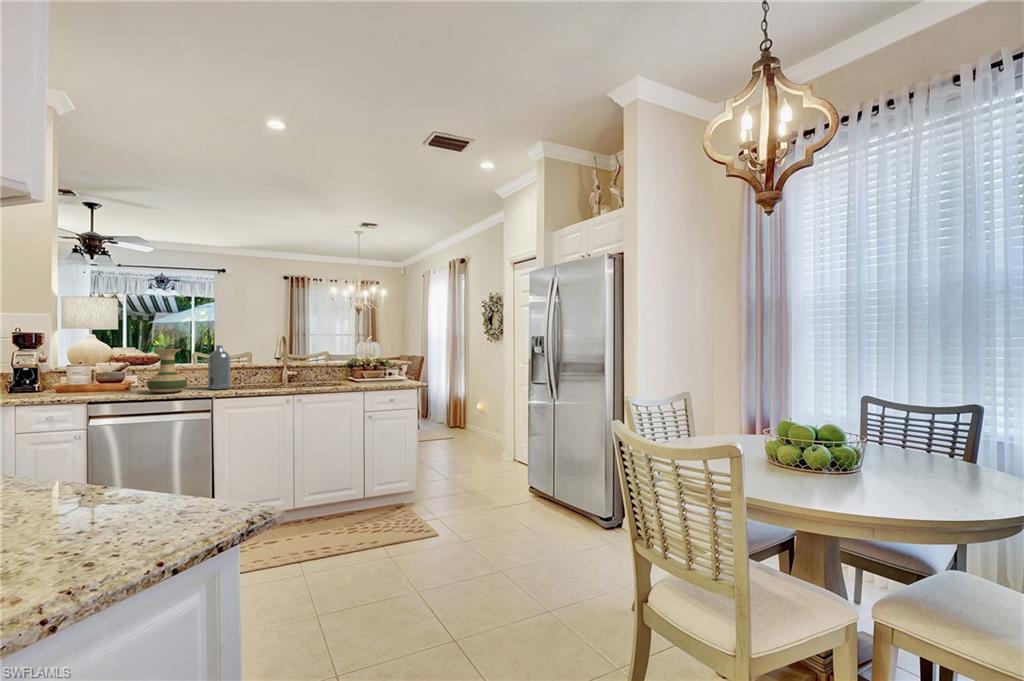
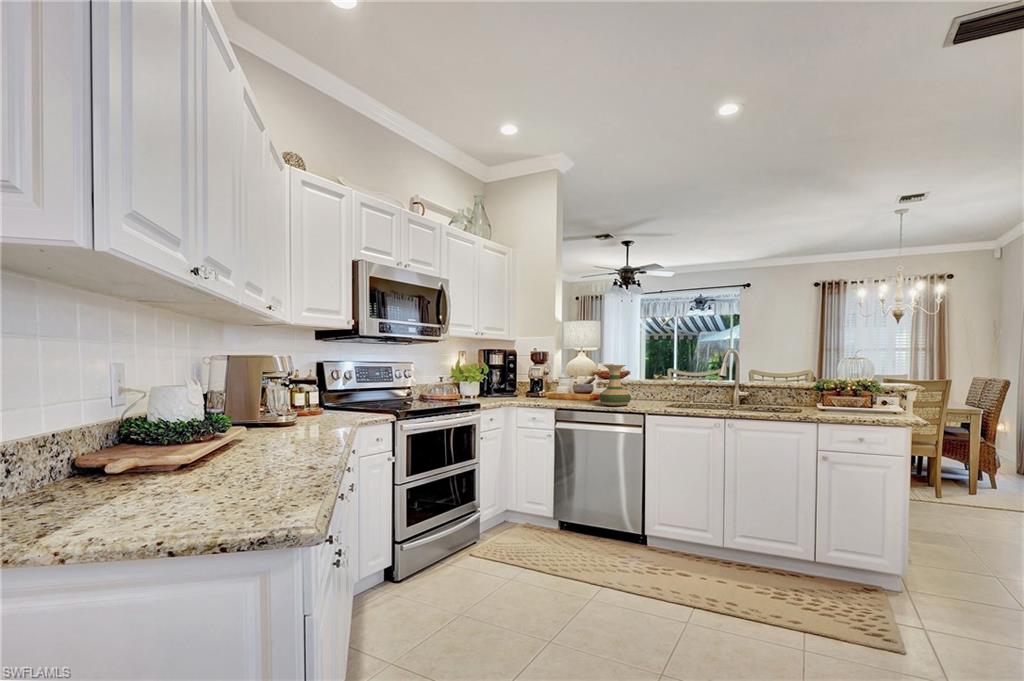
bottle: present [208,345,231,389] -> none [648,361,669,406]

